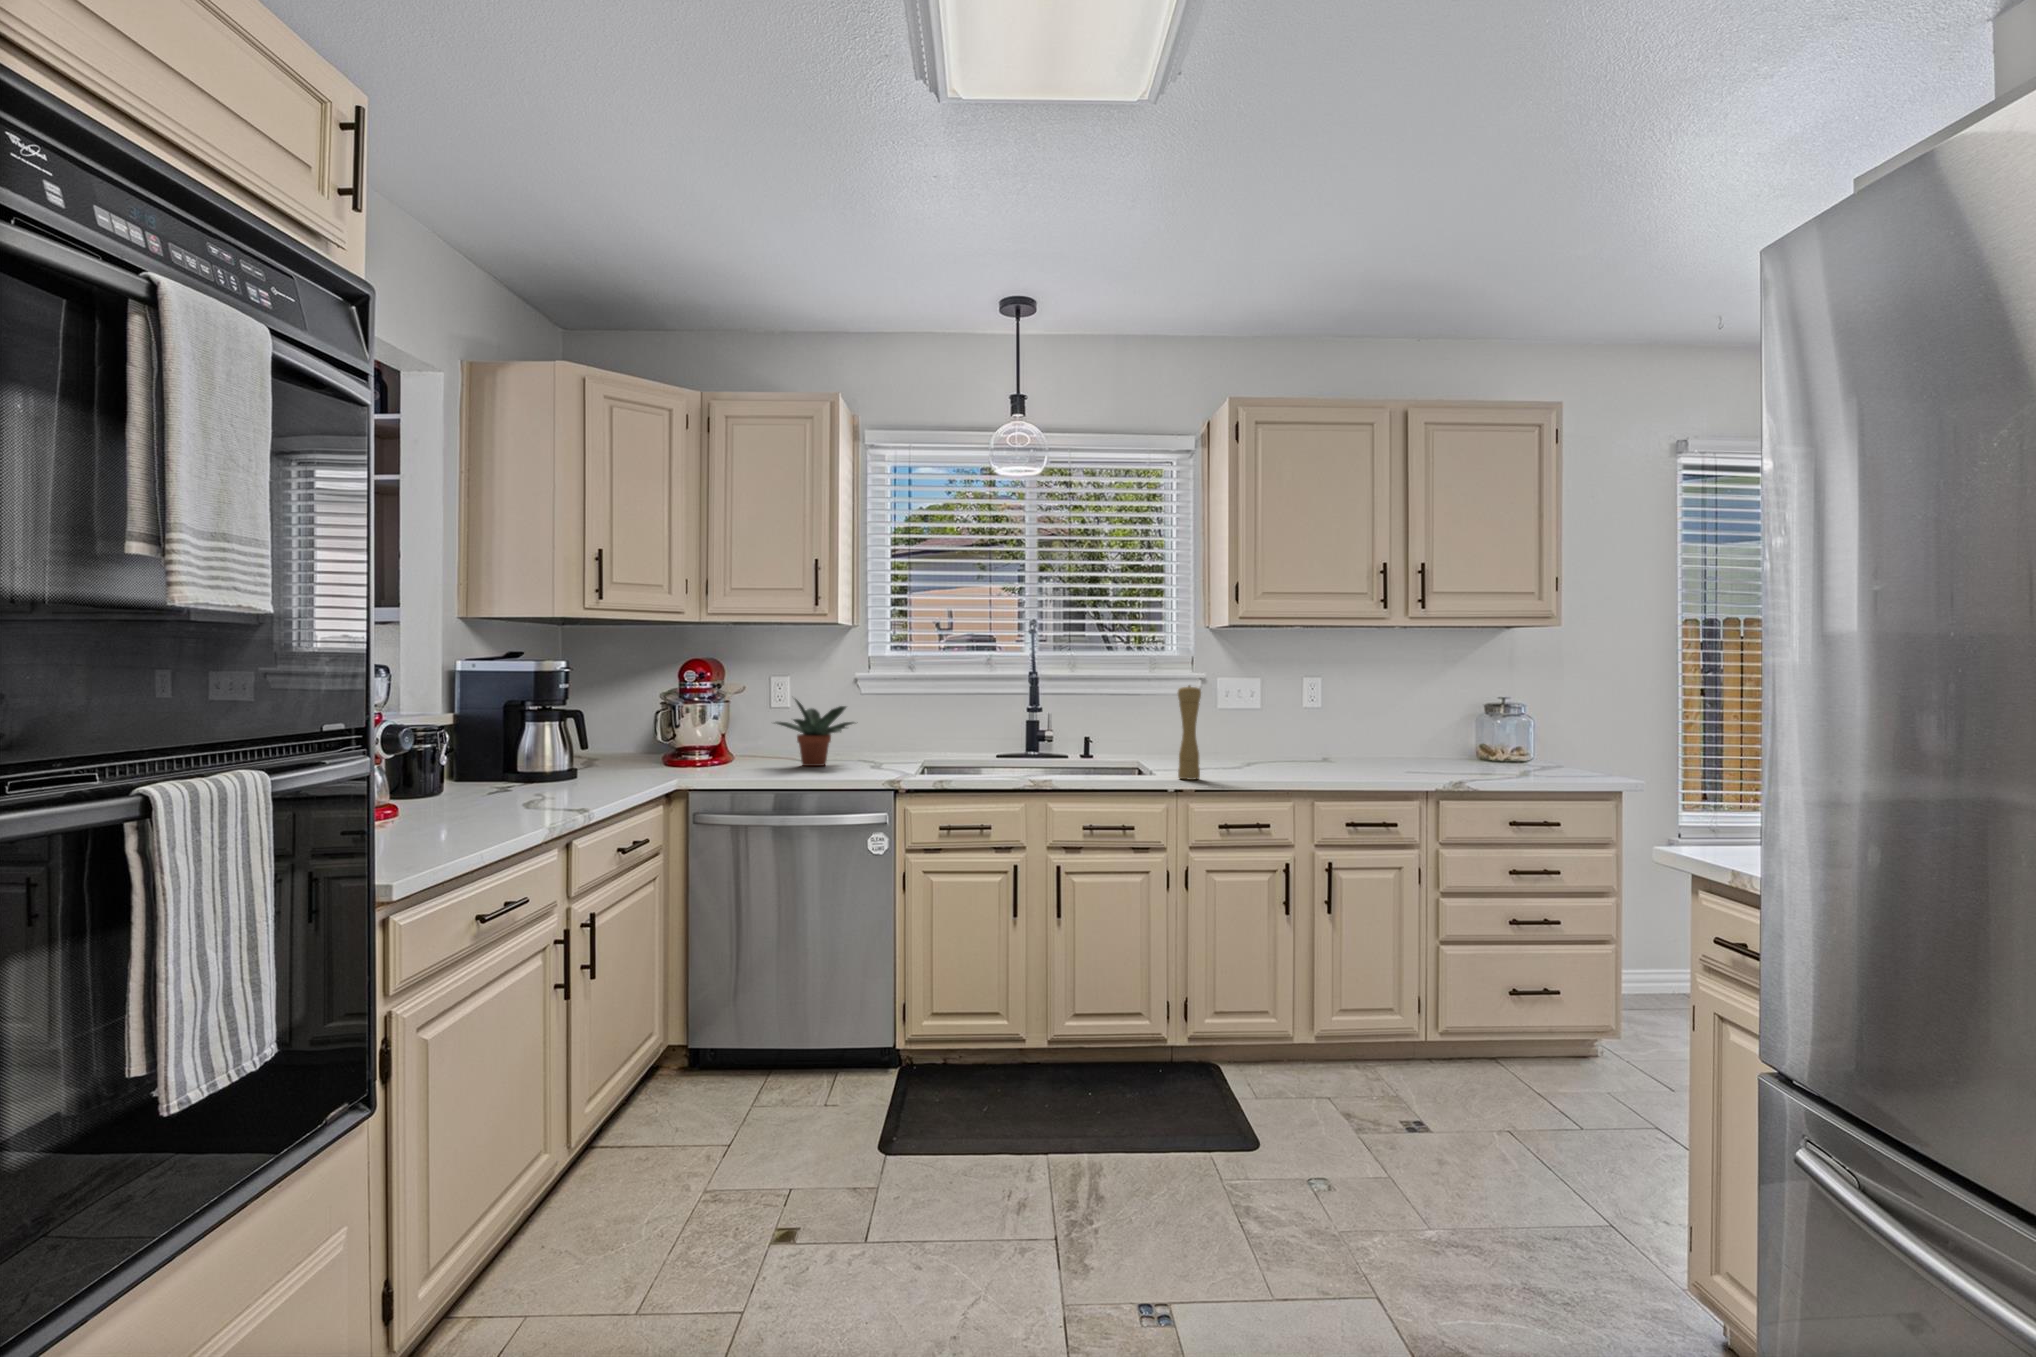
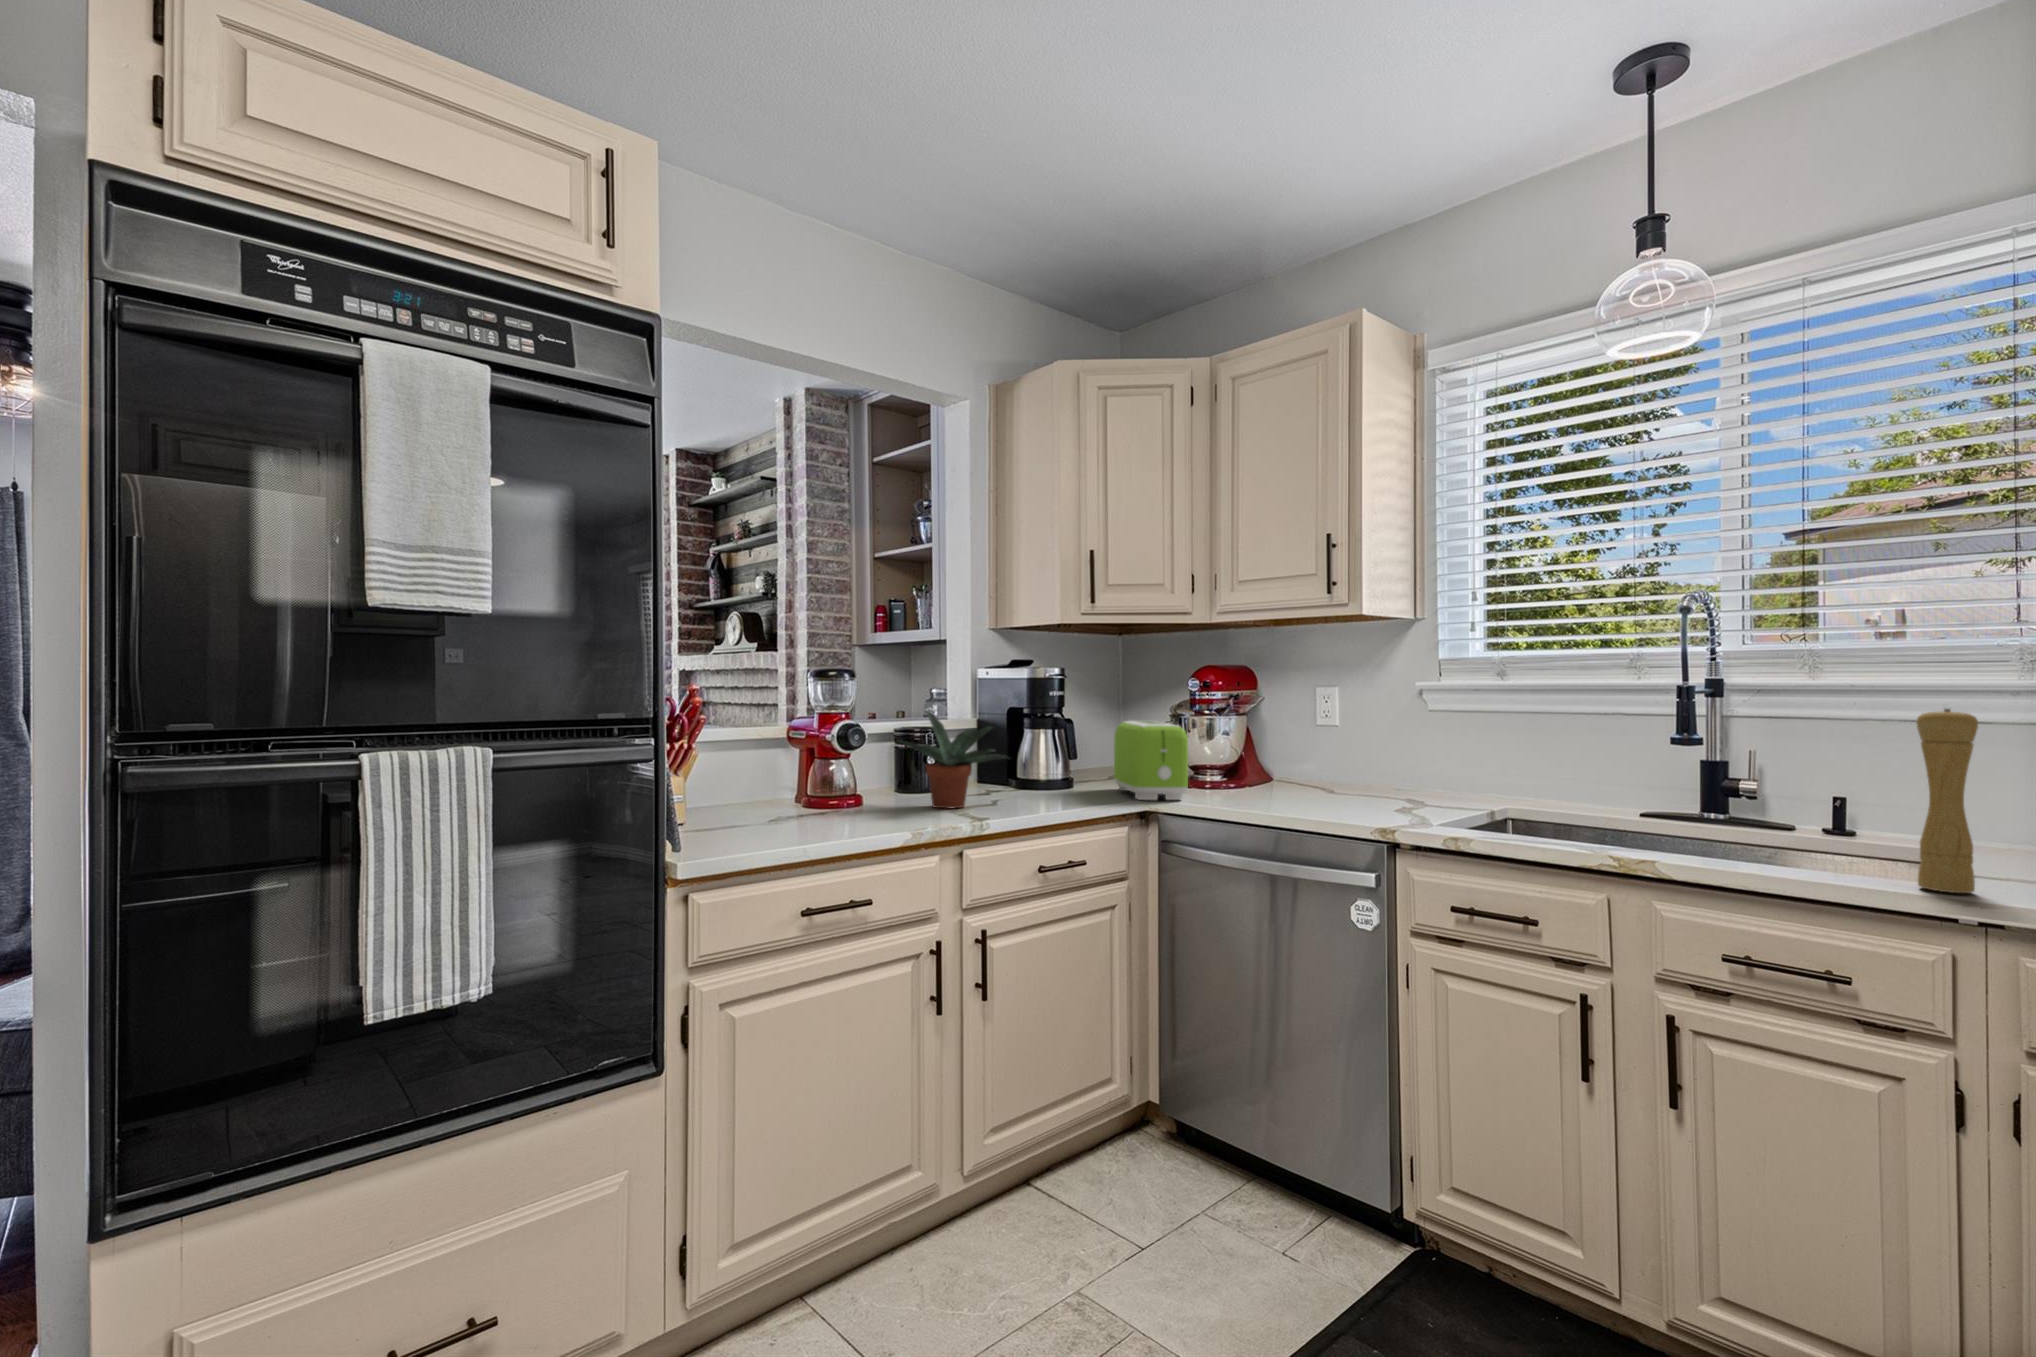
potted plant: present [775,699,854,766] -> present [899,711,1008,808]
toaster: none [623,709,712,778] -> present [1114,721,1188,800]

